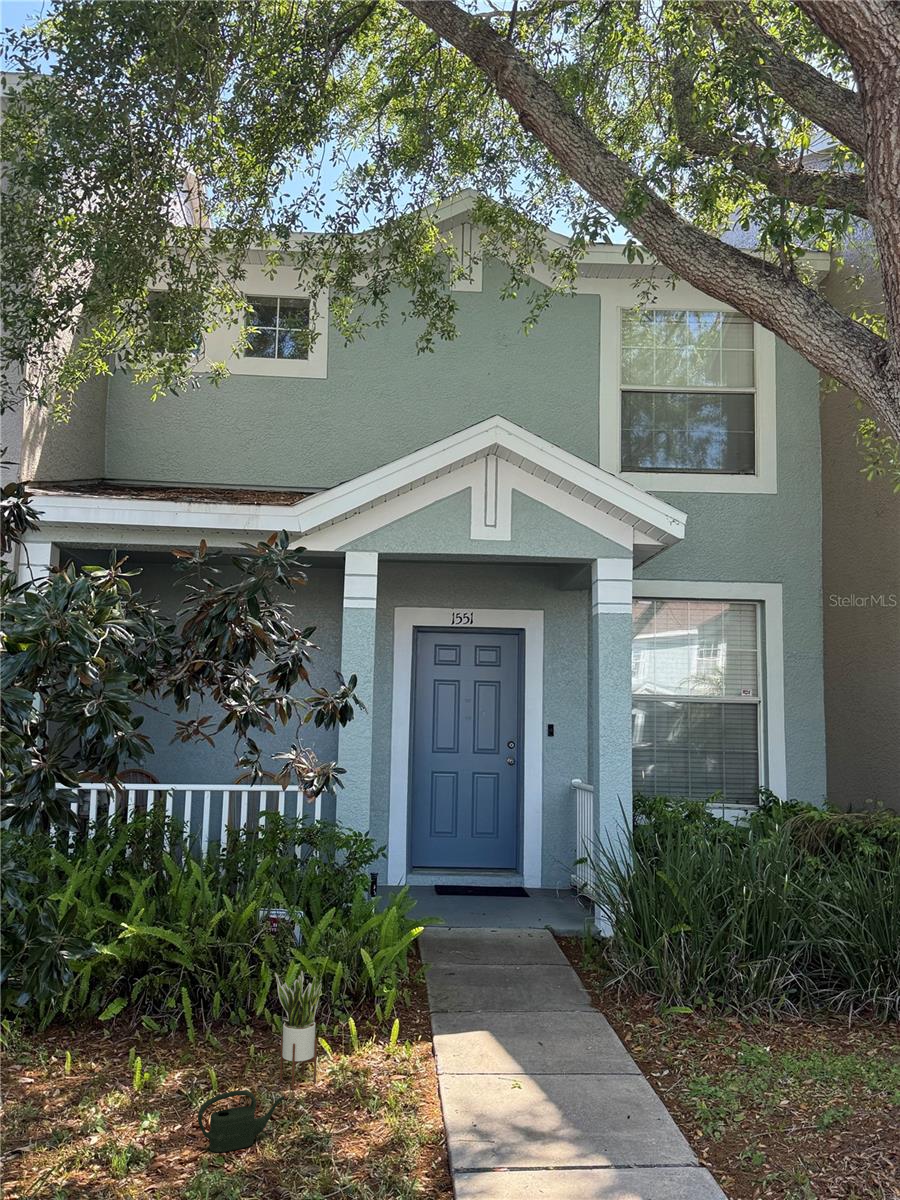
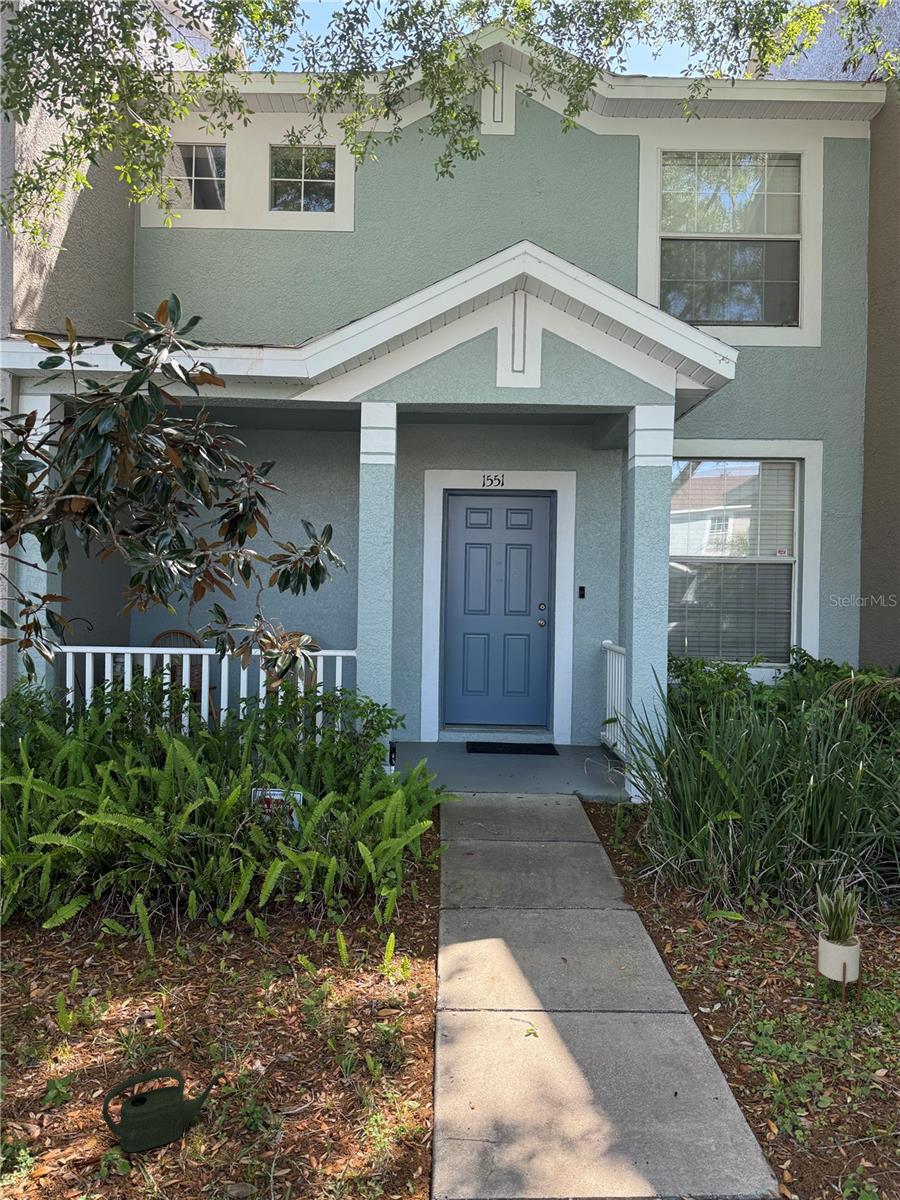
potted plant: present [275,971,322,1090] -> present [814,879,862,1013]

